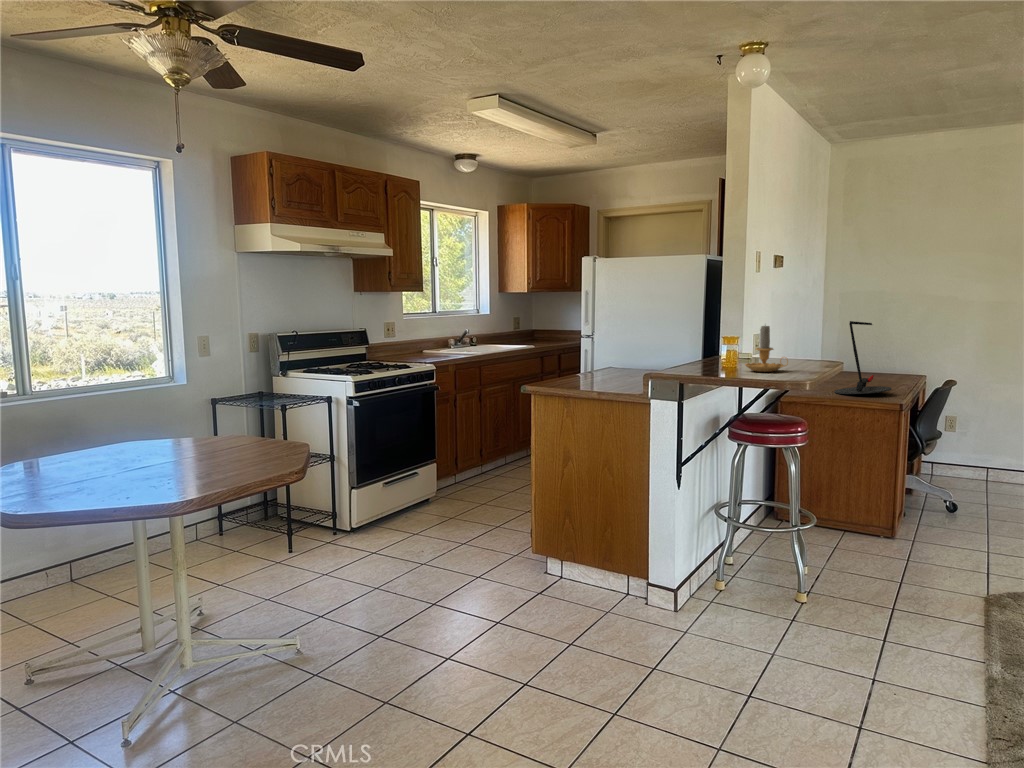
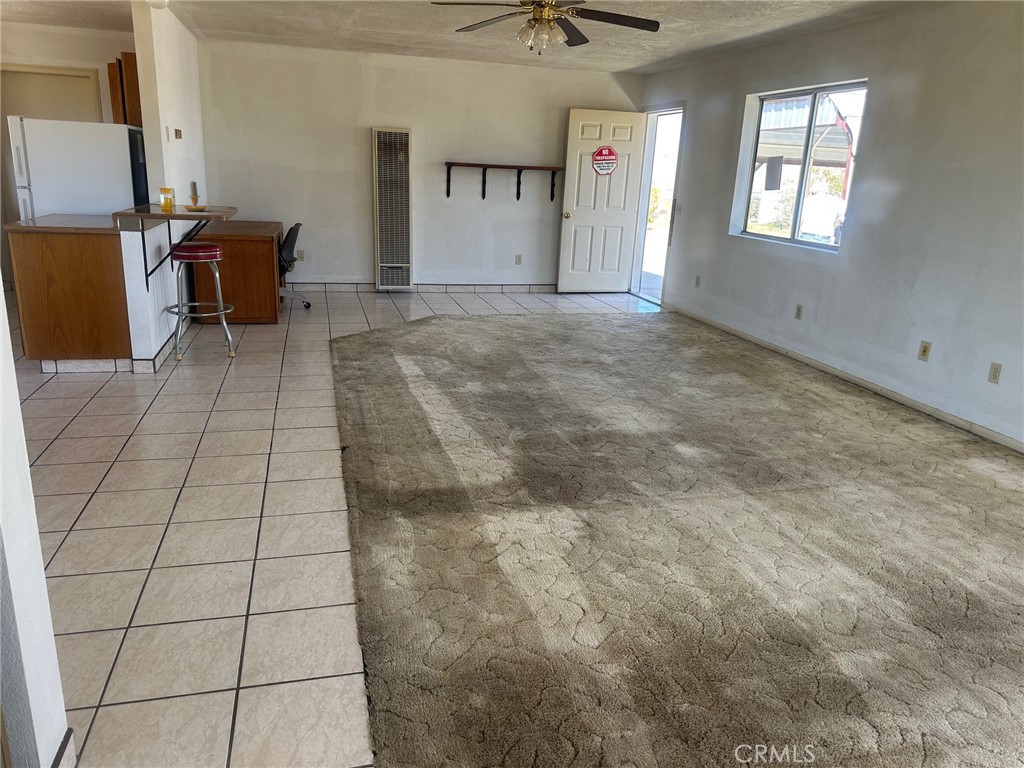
desk lamp: present [834,321,892,394] -> none [229,182,265,233]

